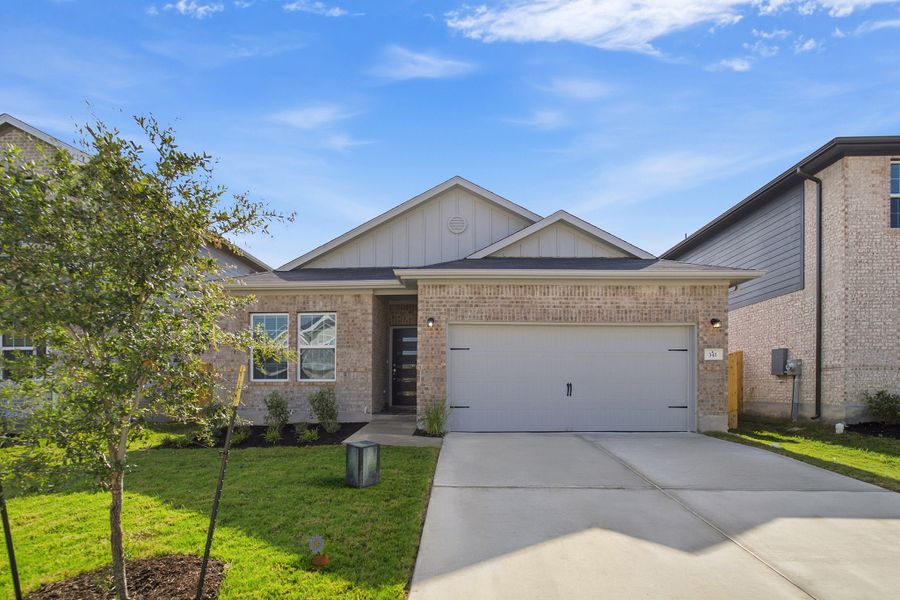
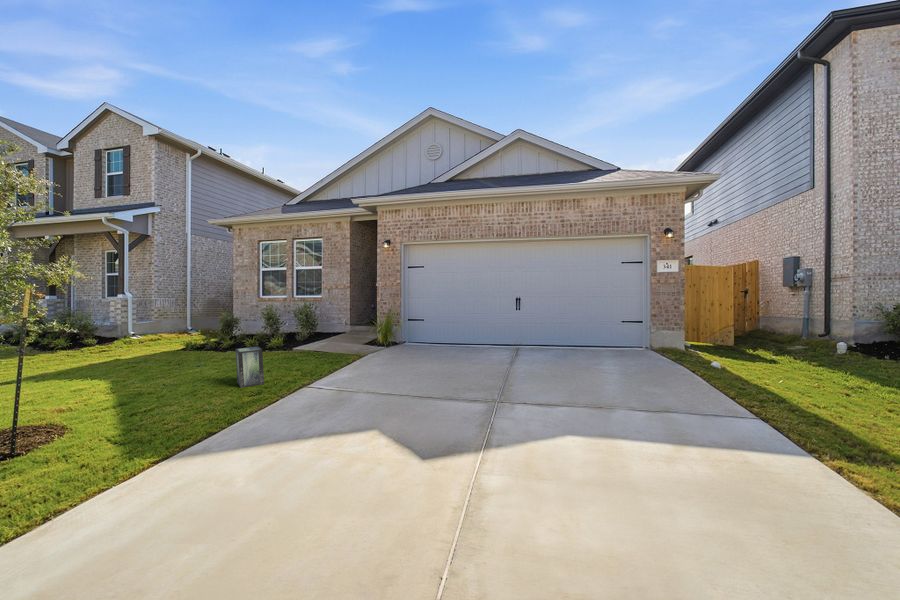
decorative plant: present [306,535,339,566] -> none [68,426,102,453]

